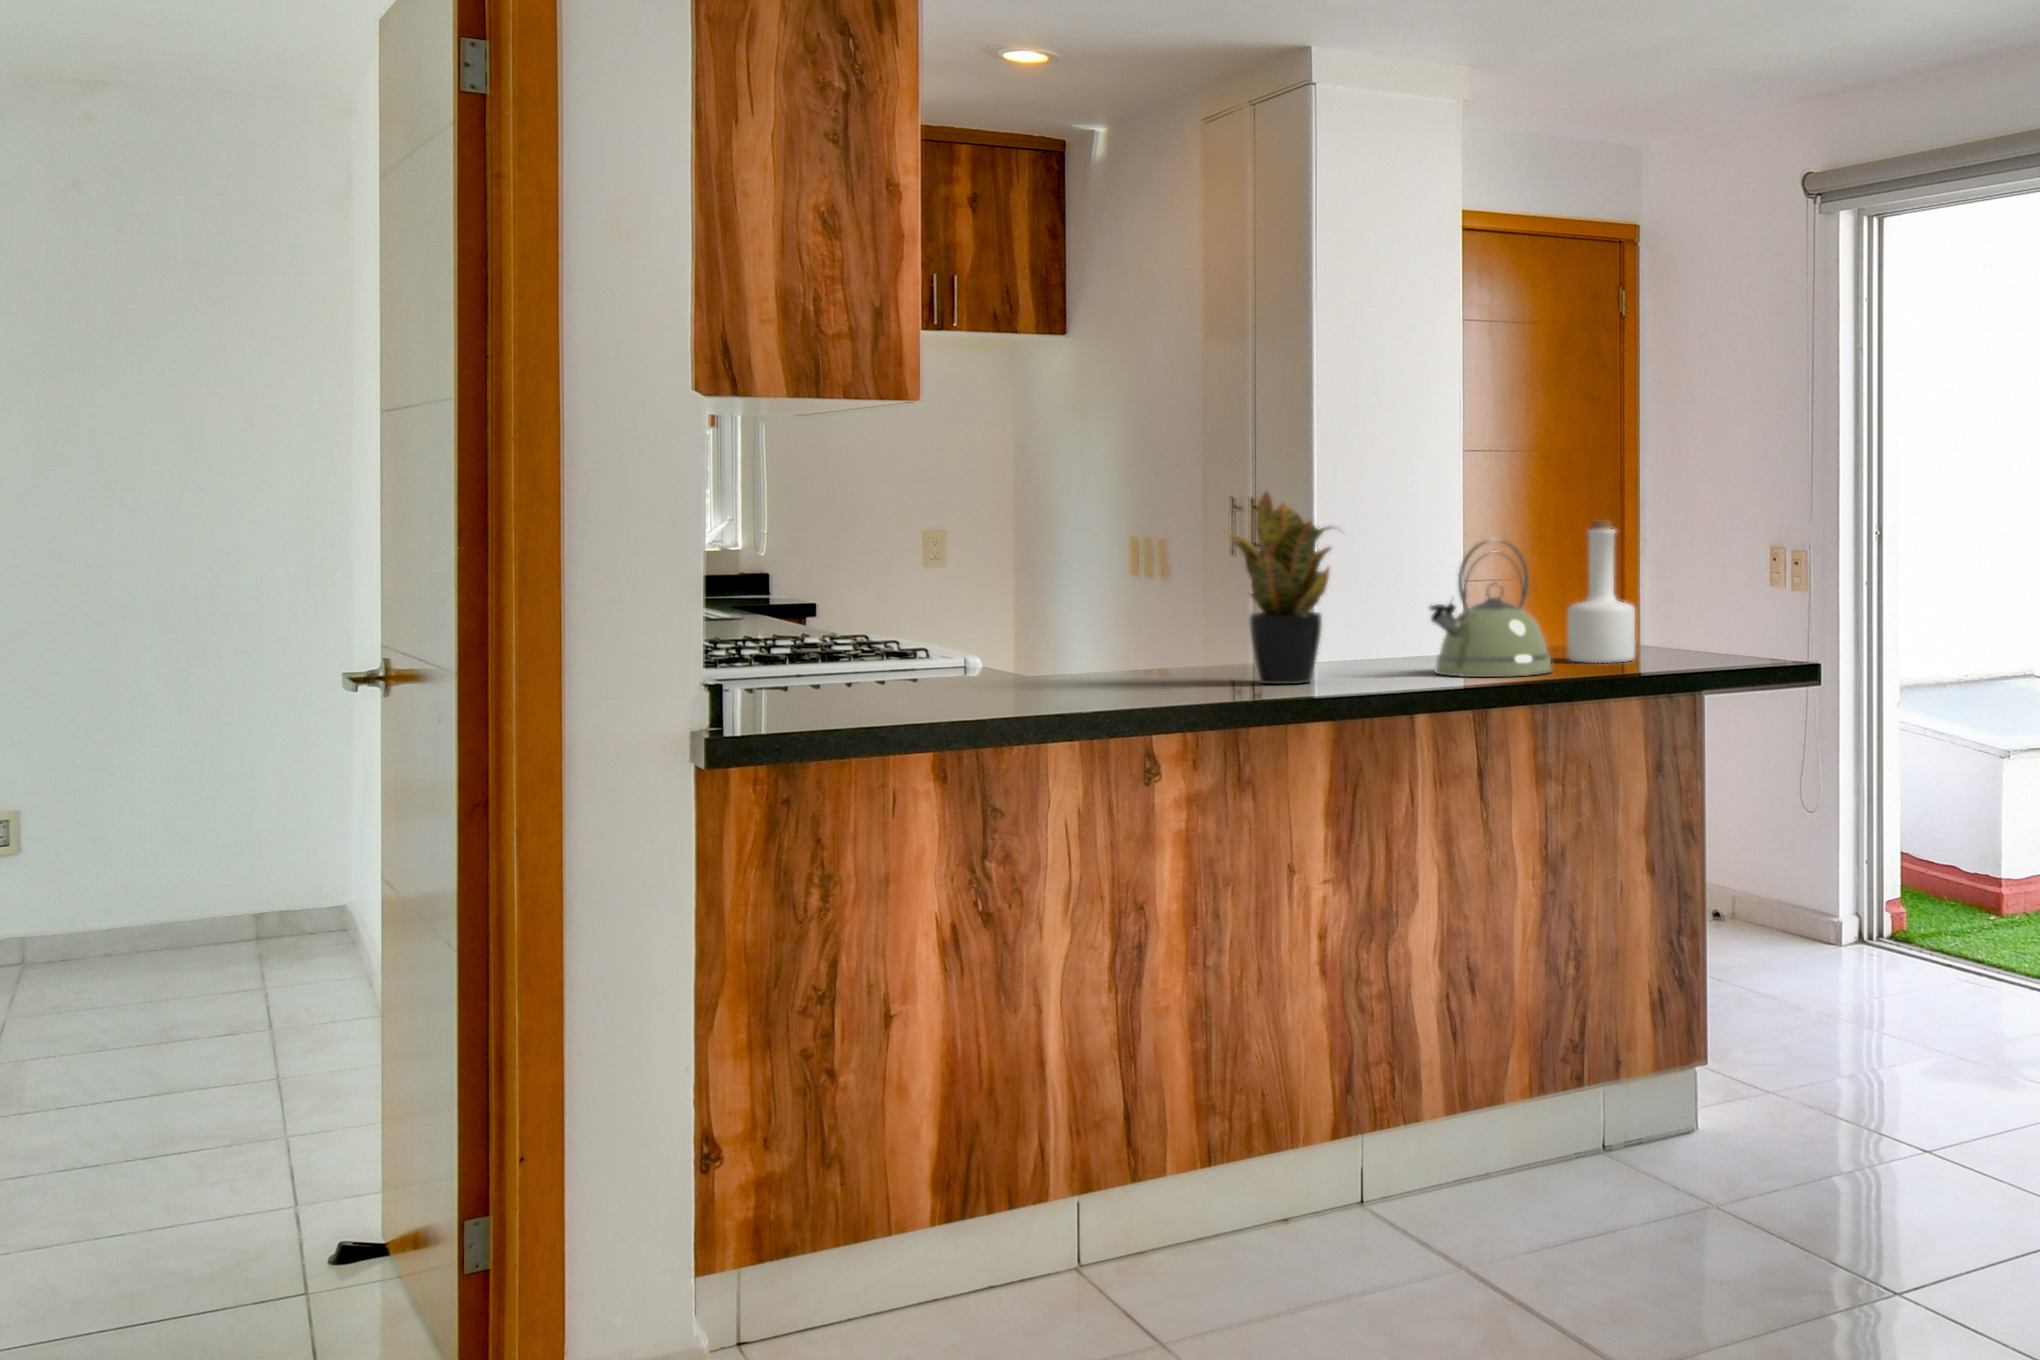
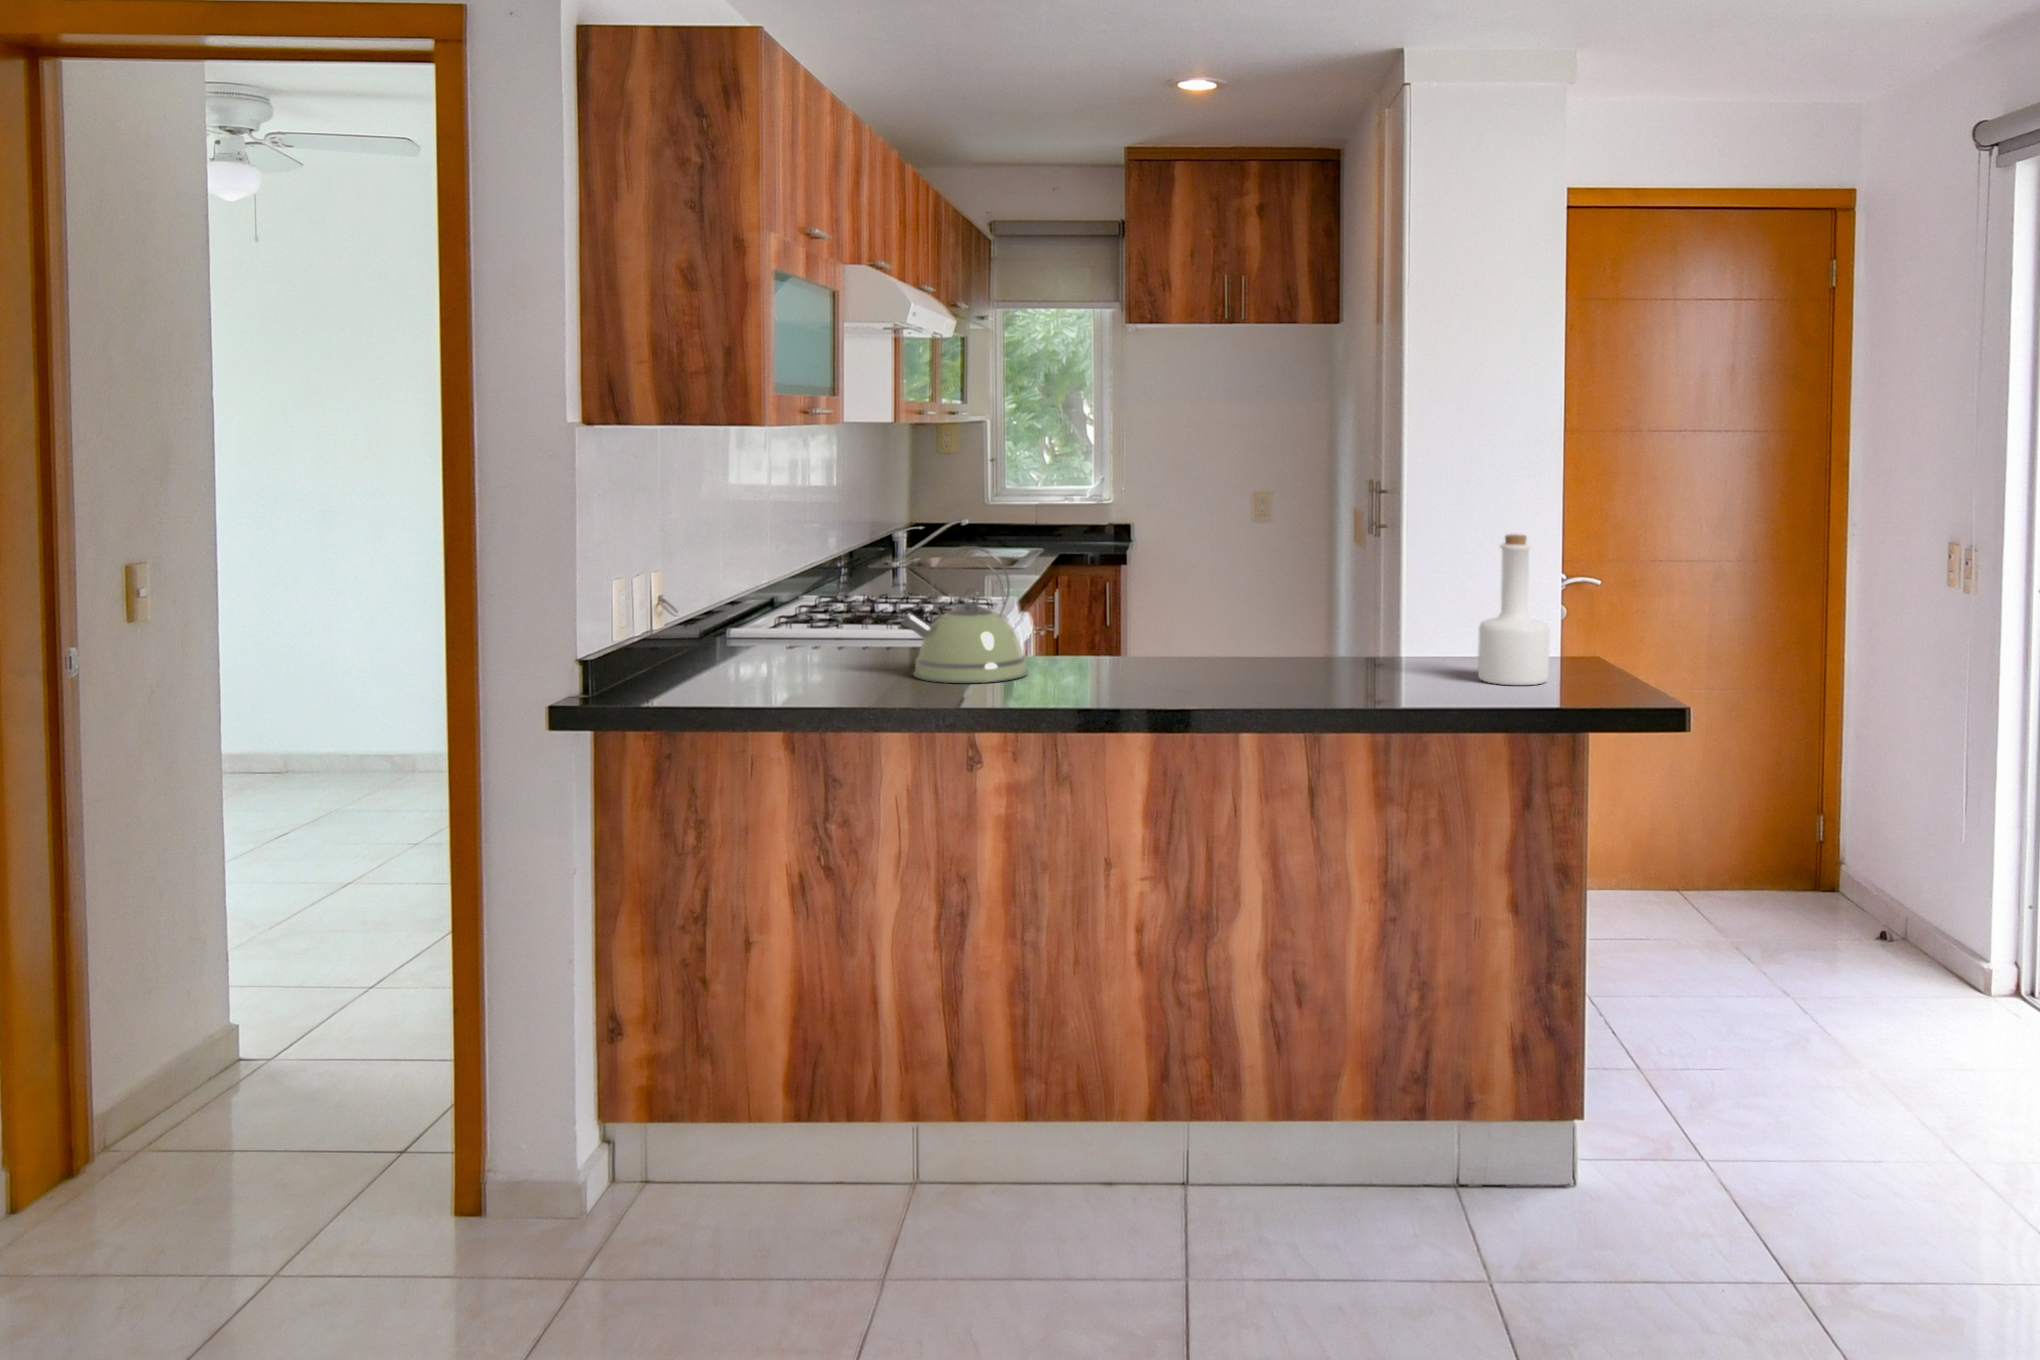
potted plant: present [1229,492,1335,684] -> none [1083,497,1207,688]
kettle: present [1430,539,1552,677] -> present [898,546,1027,683]

